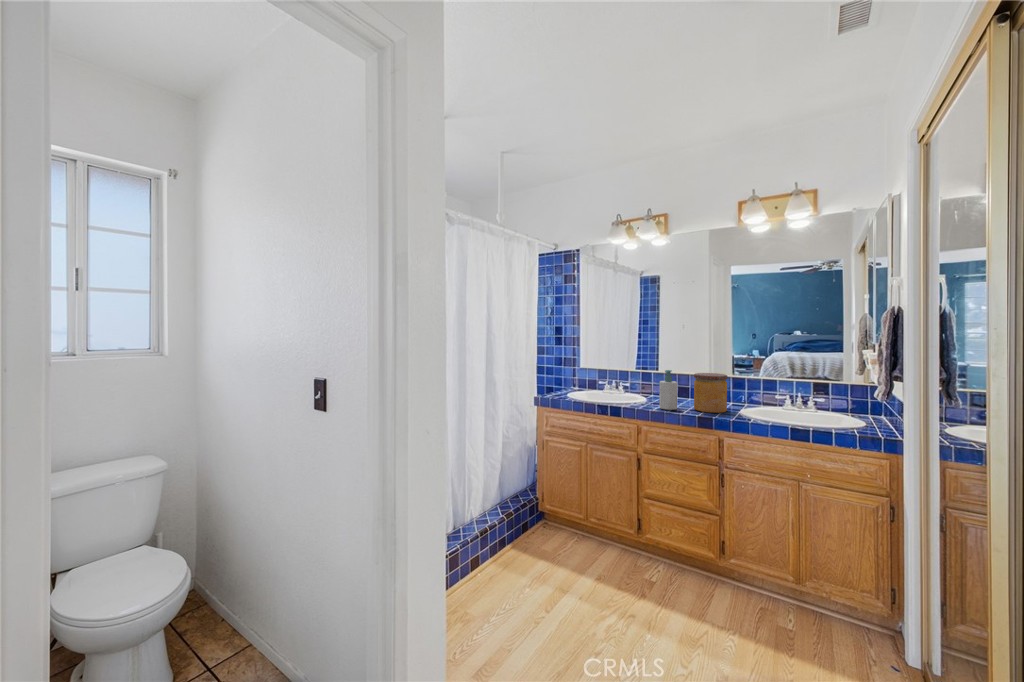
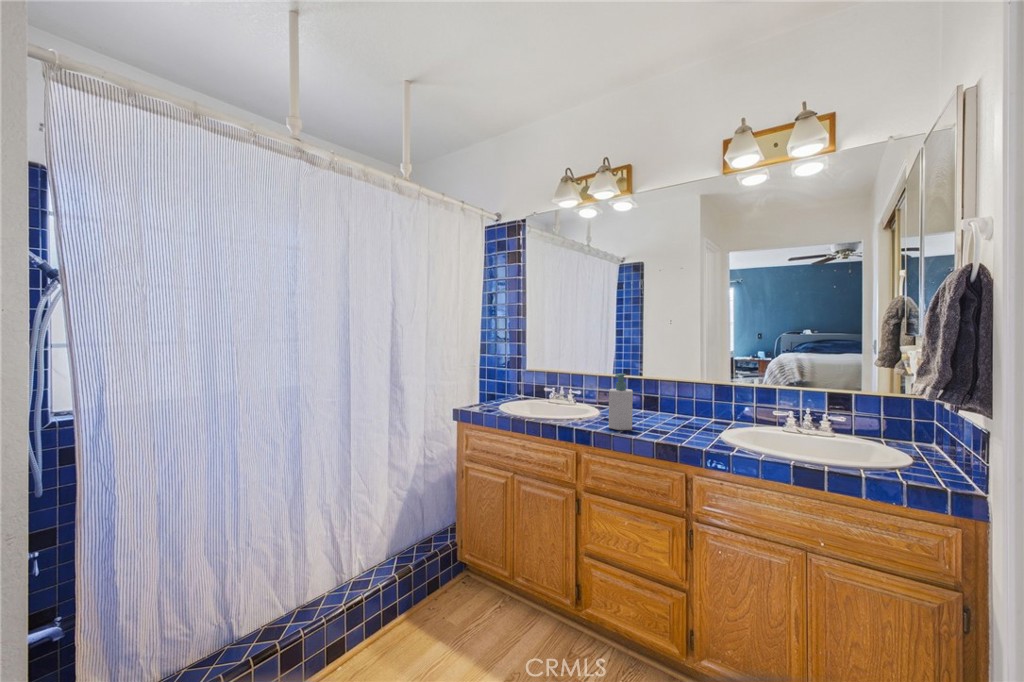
jar: present [694,373,727,413] -> none [656,378,703,436]

